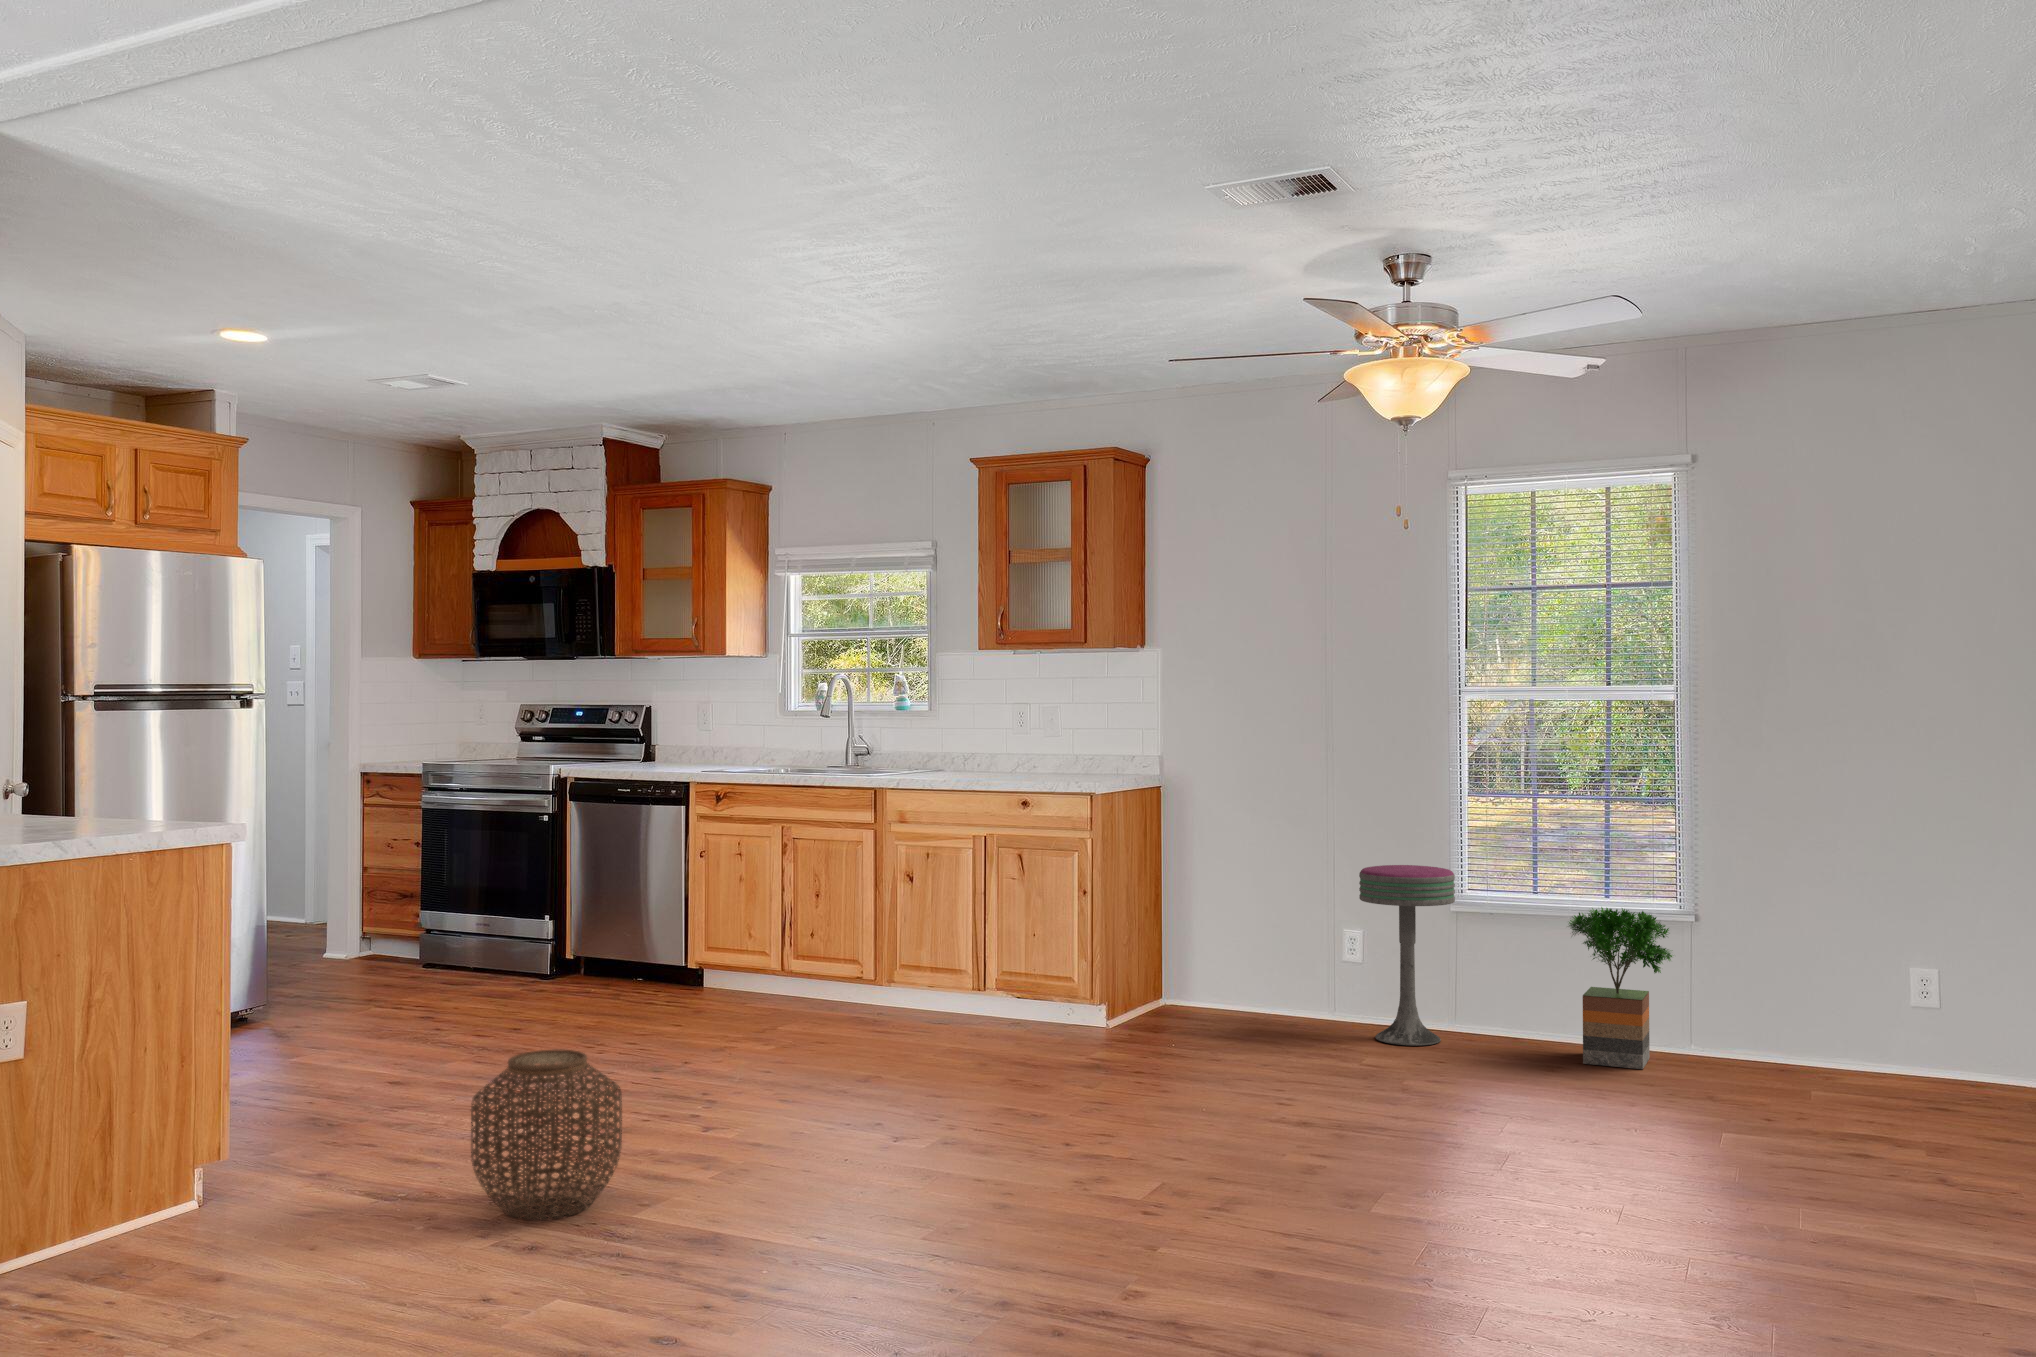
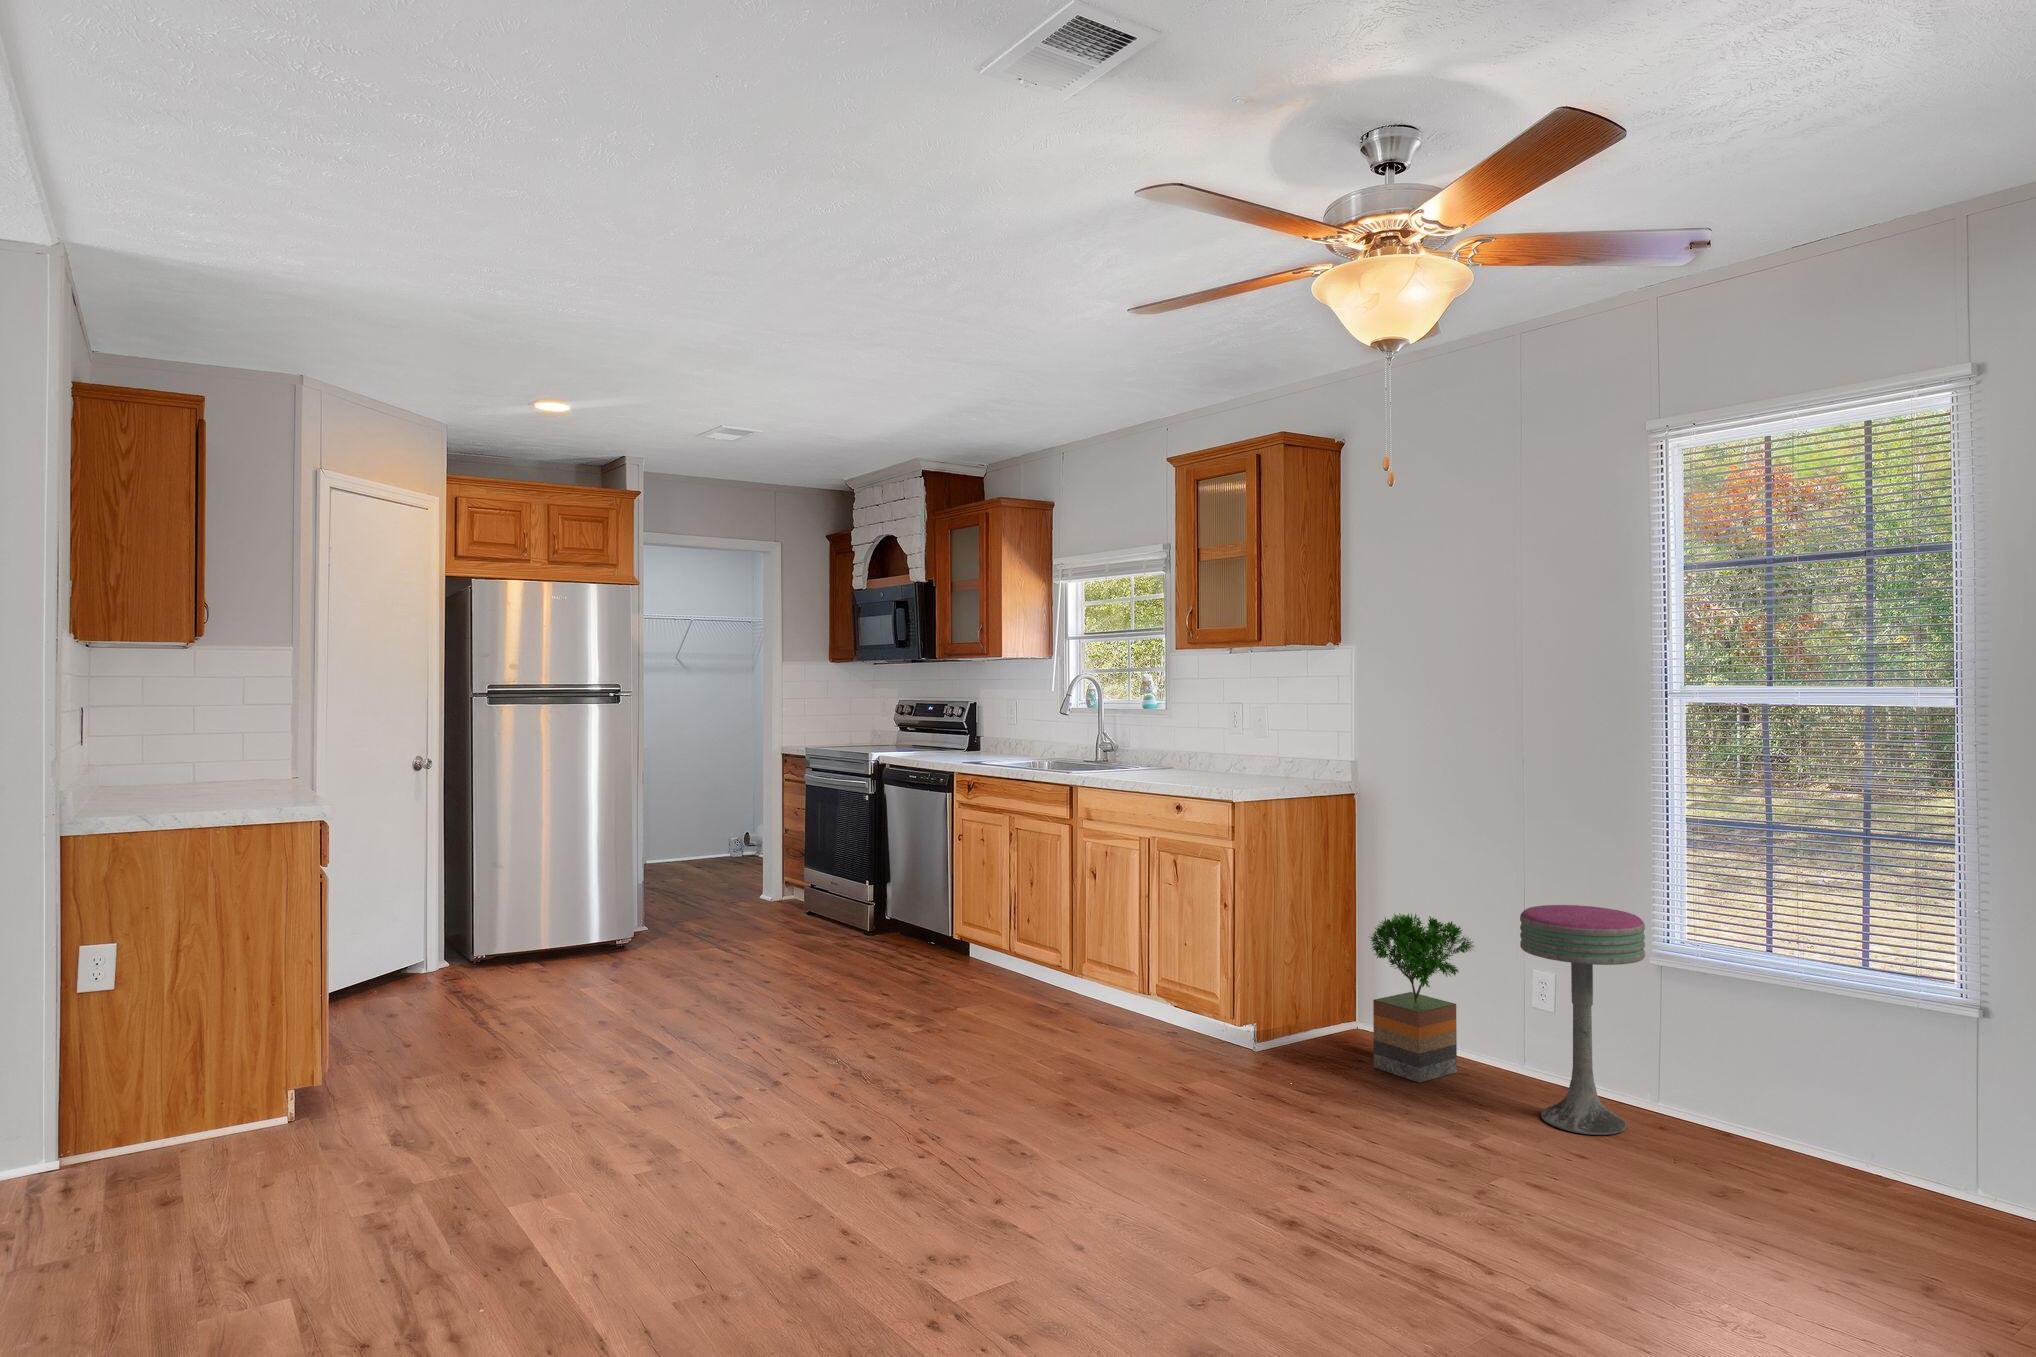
potted tree: present [1569,907,1672,1069] -> present [1371,913,1474,1083]
woven basket: present [471,1050,622,1220] -> none [351,1051,506,1222]

